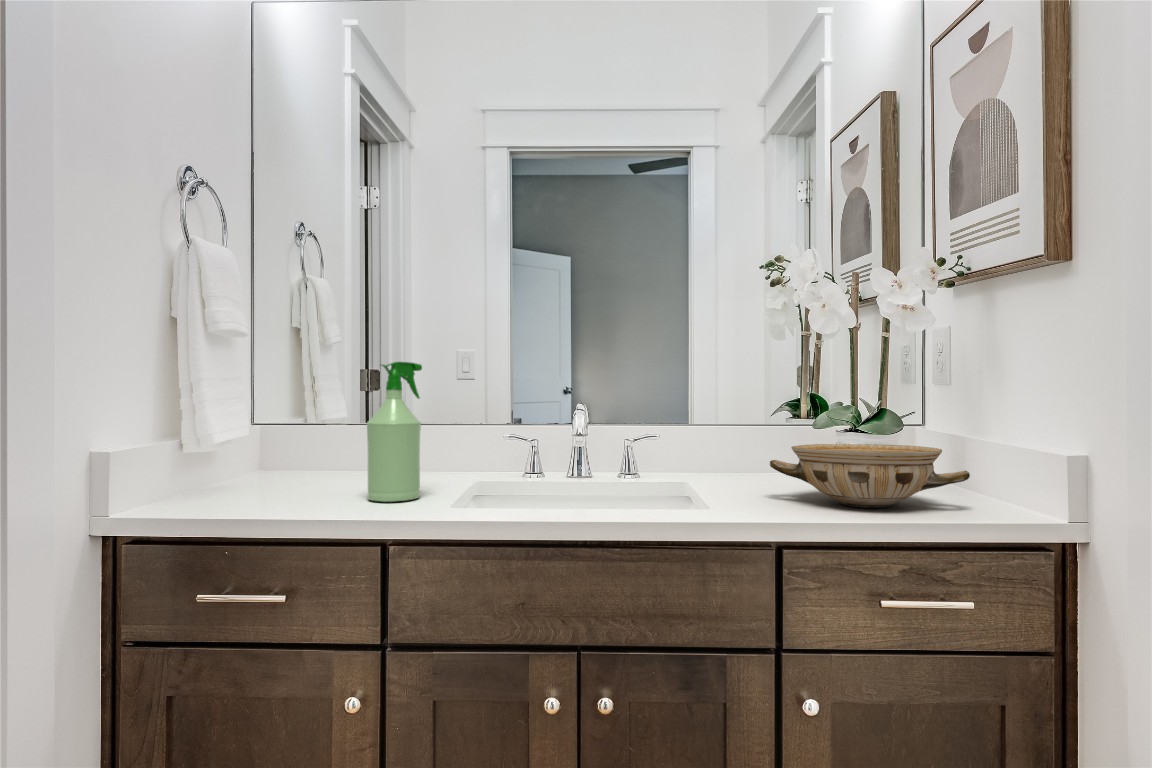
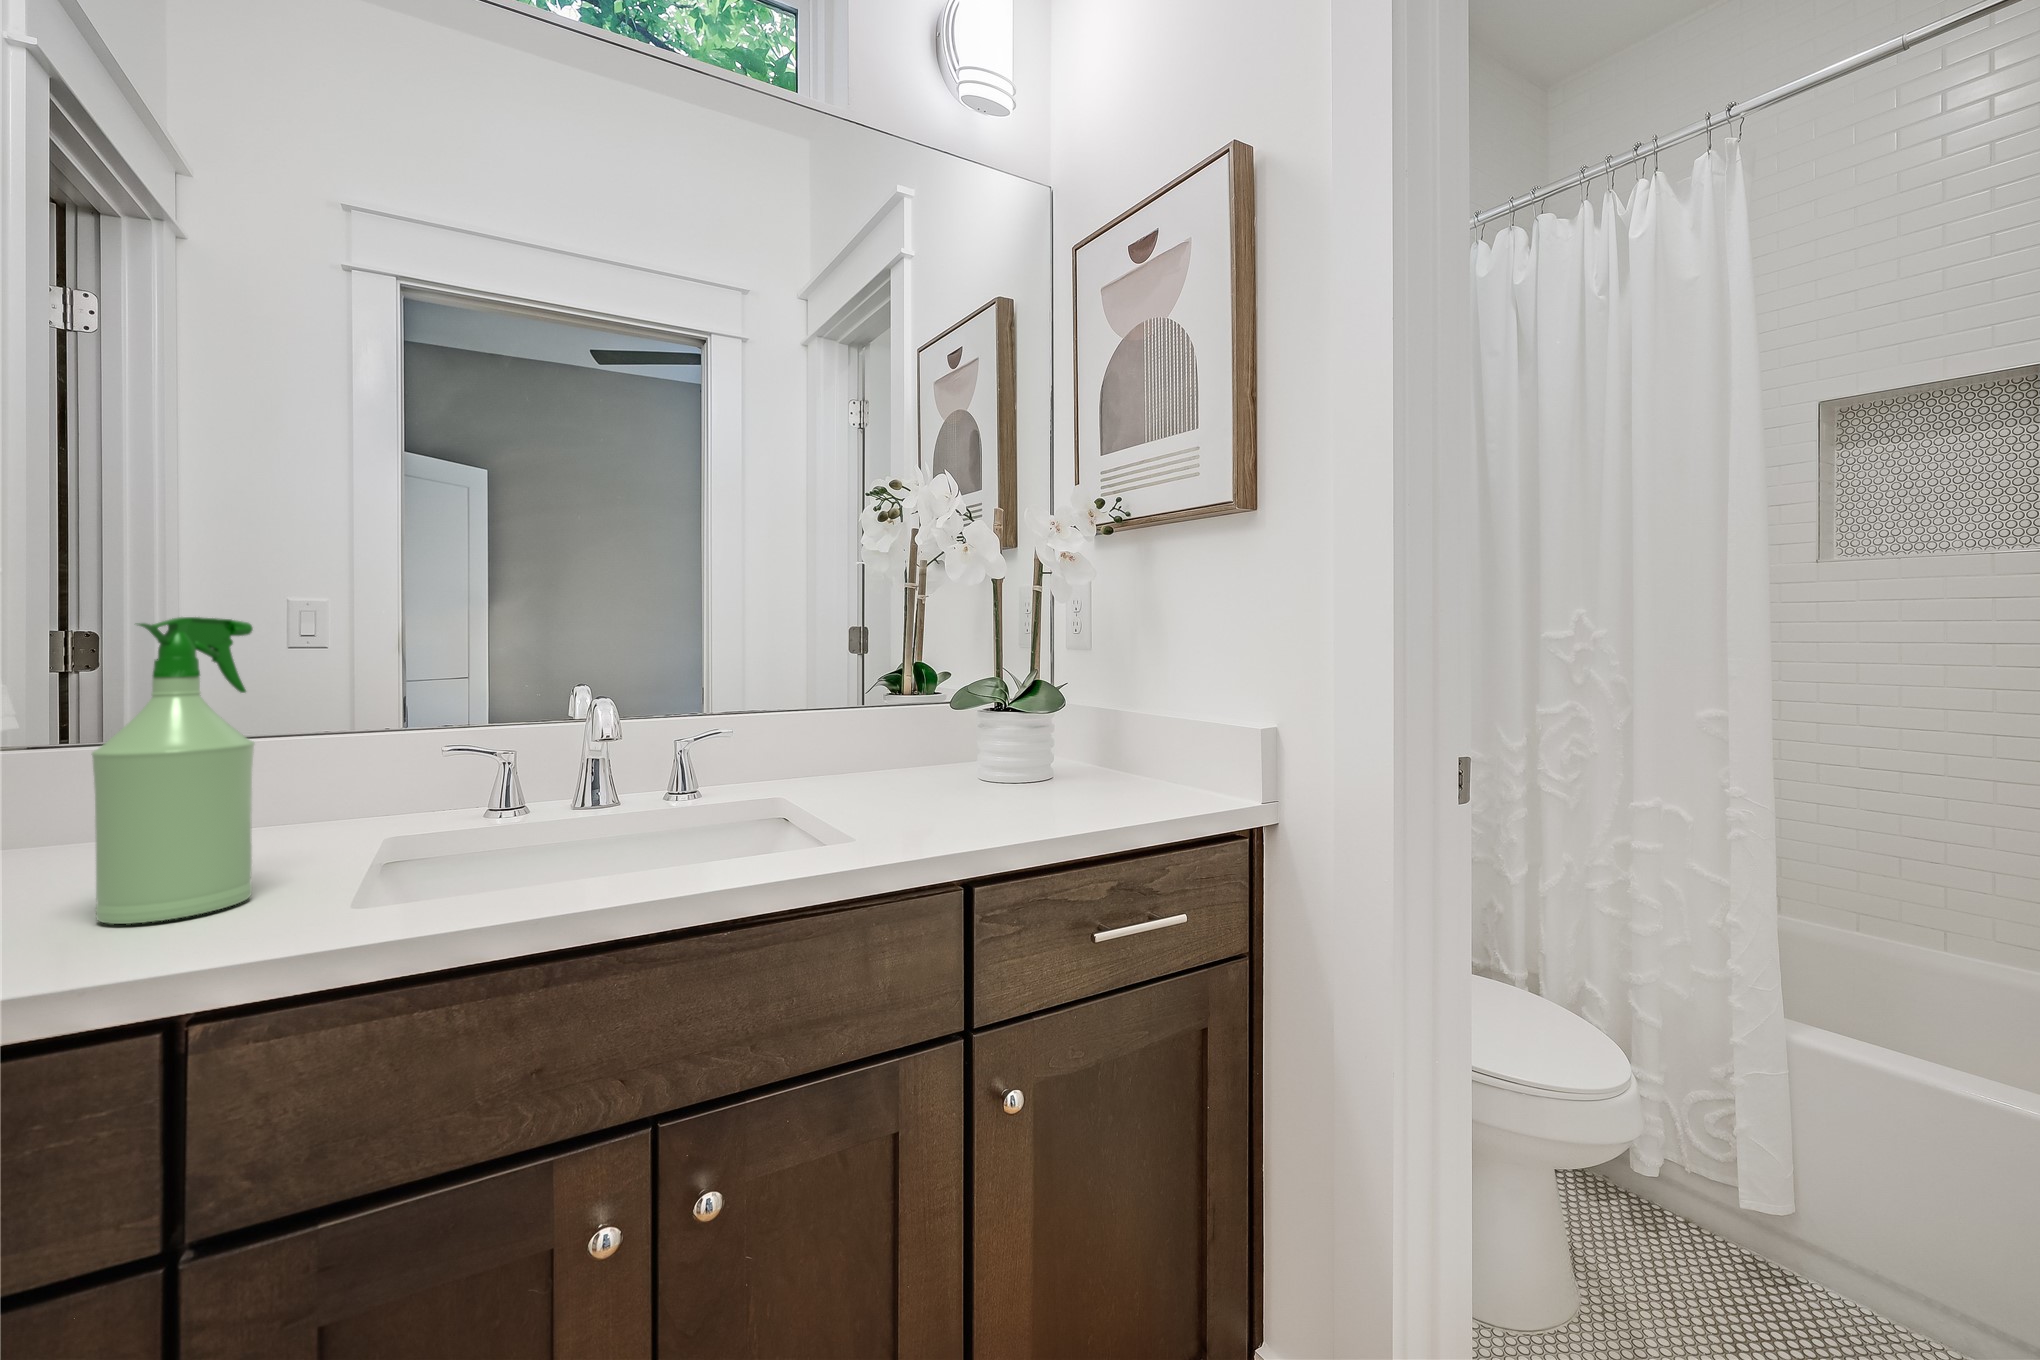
ceramic bowl: present [770,444,970,507] -> none [920,727,1156,812]

